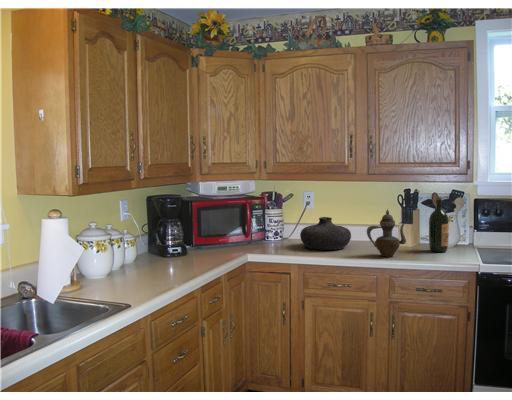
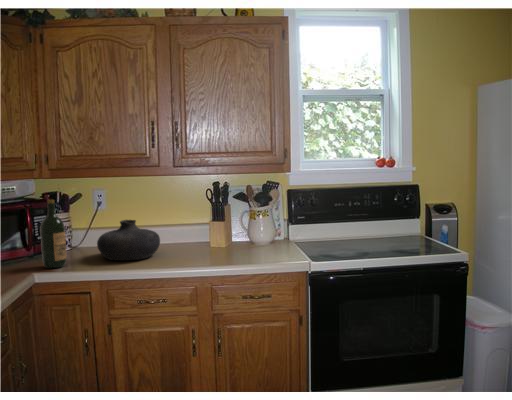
wine bottle: present [429,197,449,252] -> present [40,200,66,268]
teapot: present [367,209,406,257] -> none [182,207,227,262]

